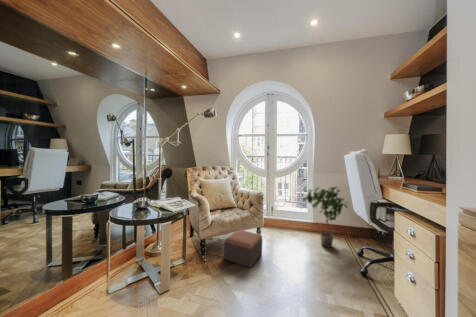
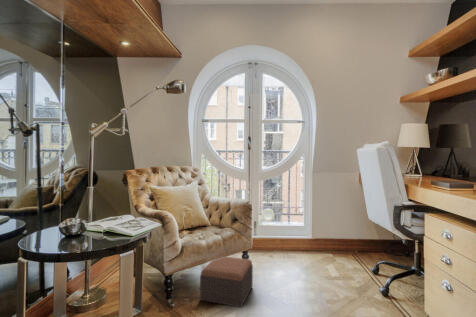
potted plant: present [303,187,347,247] -> none [301,186,357,268]

